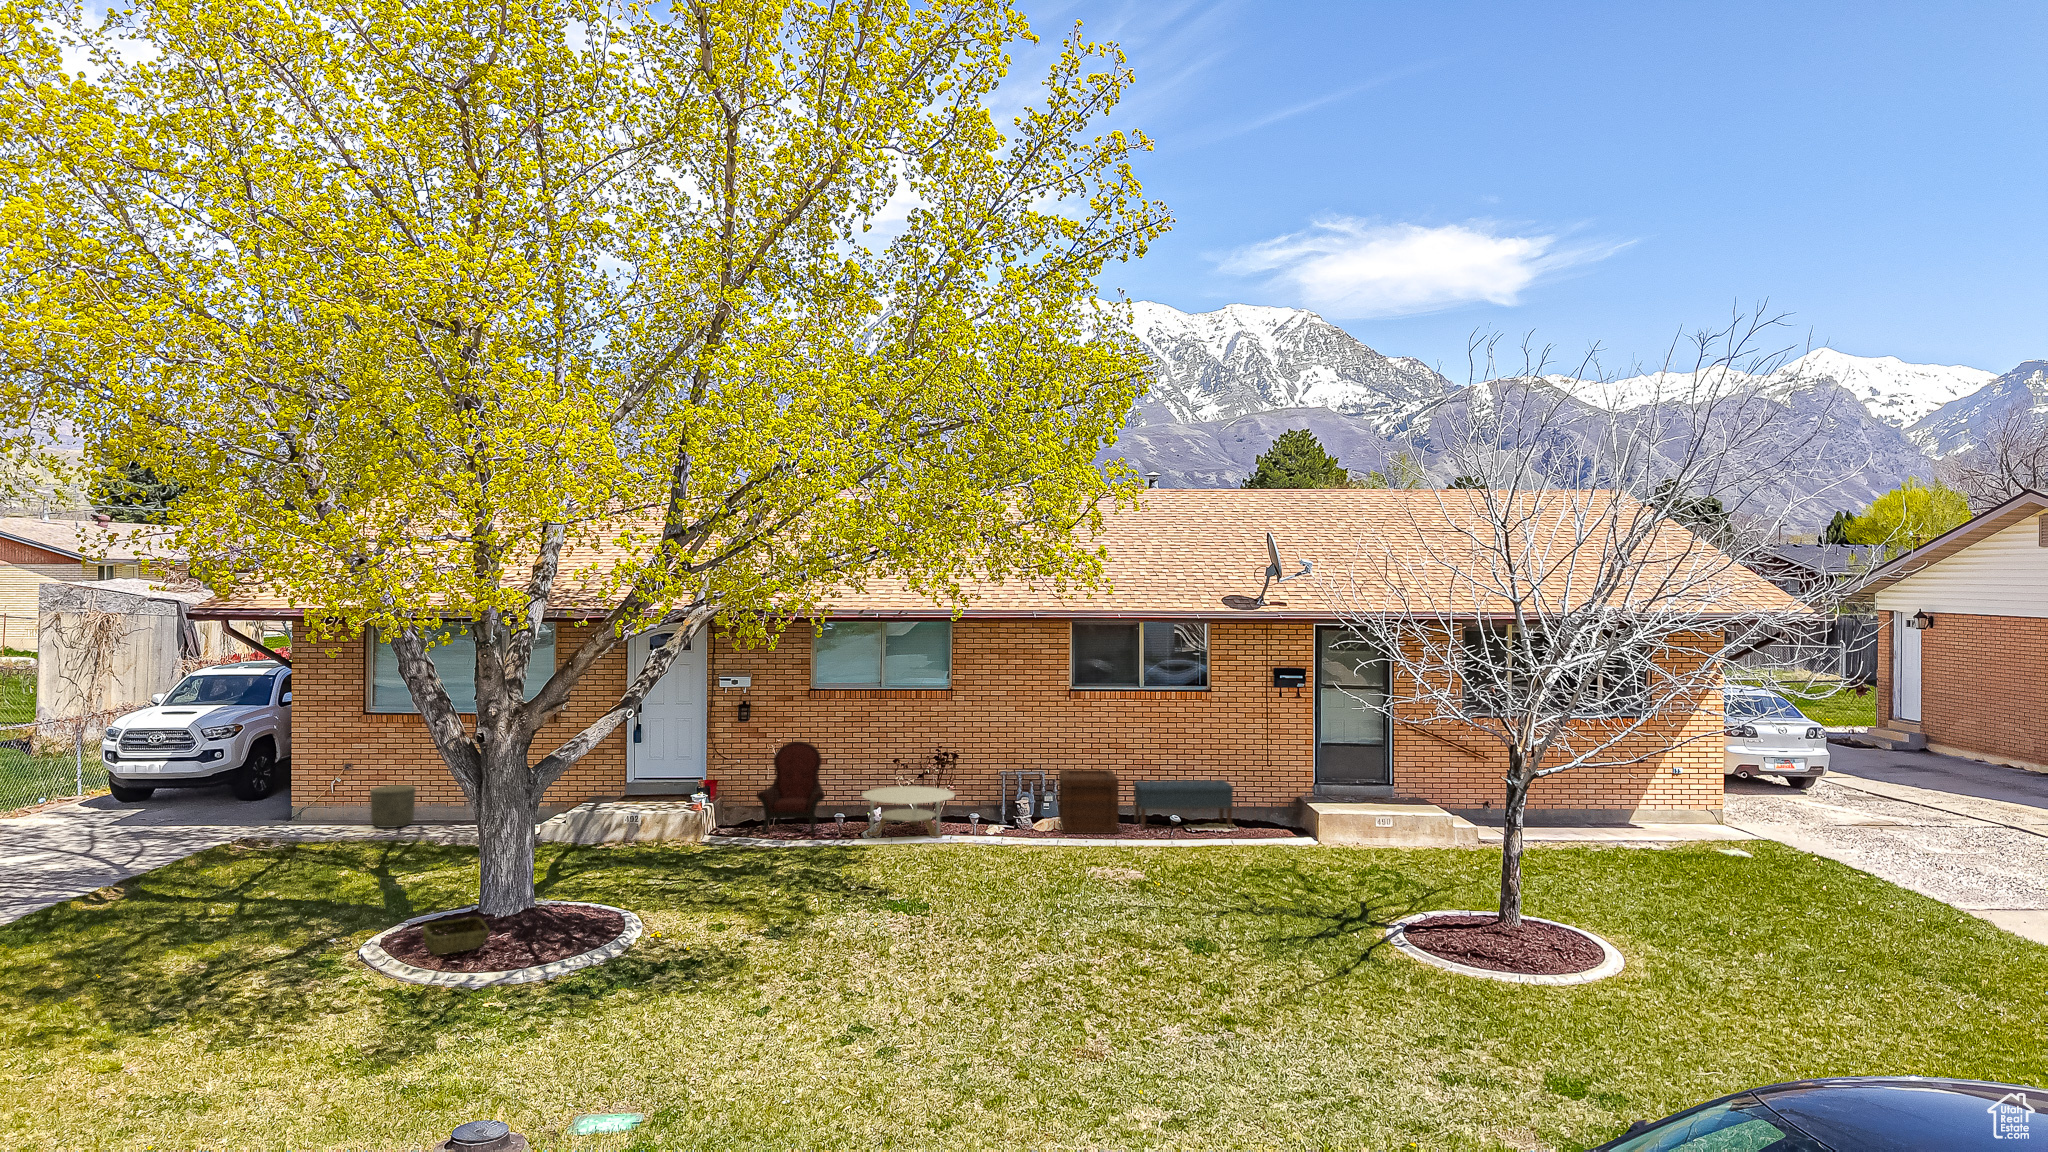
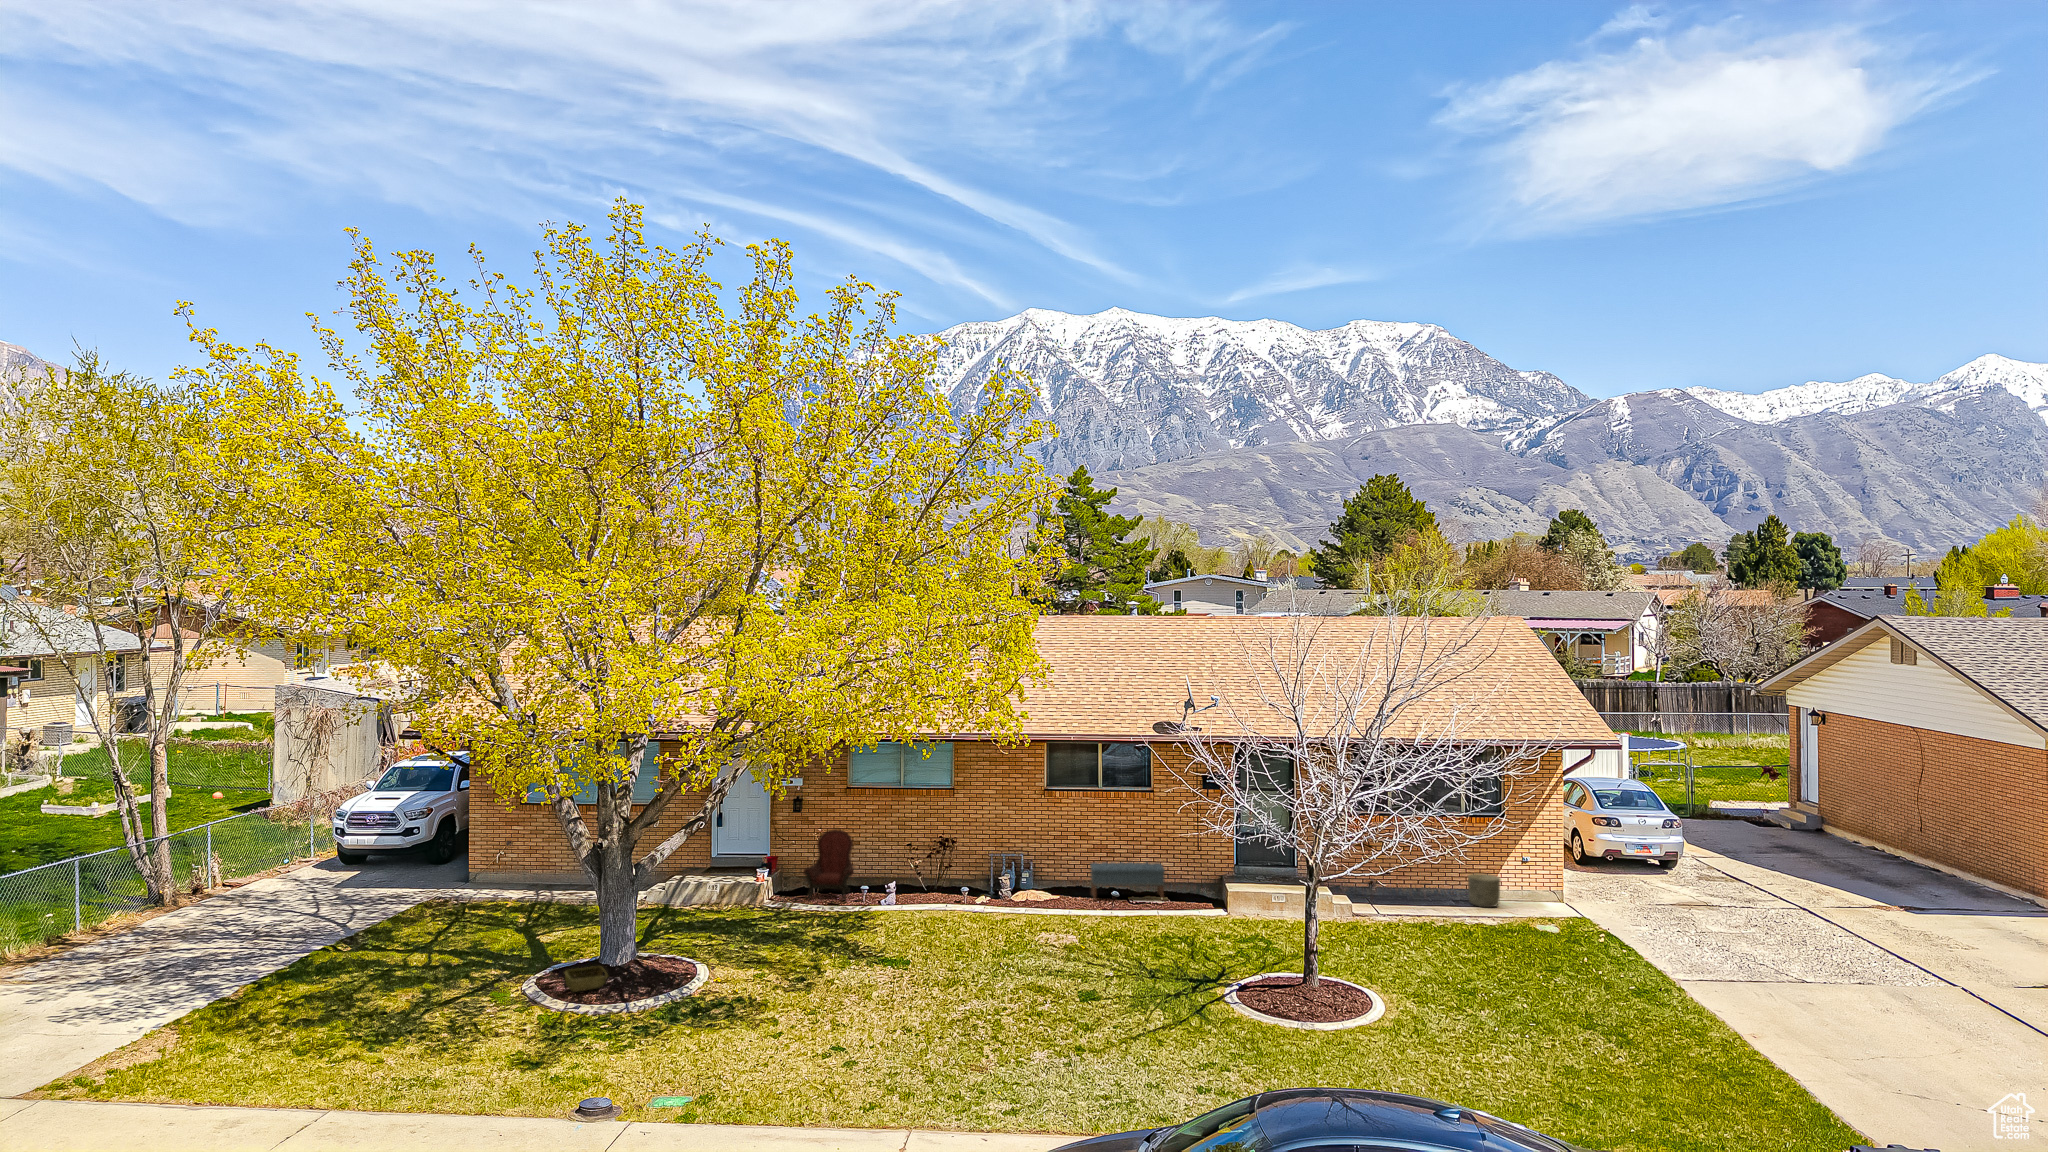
wooden crate: present [1059,769,1119,834] -> none [1031,853,1074,905]
planter: present [370,785,416,828] -> present [1468,873,1500,907]
round table: present [862,786,955,838] -> none [880,865,951,906]

